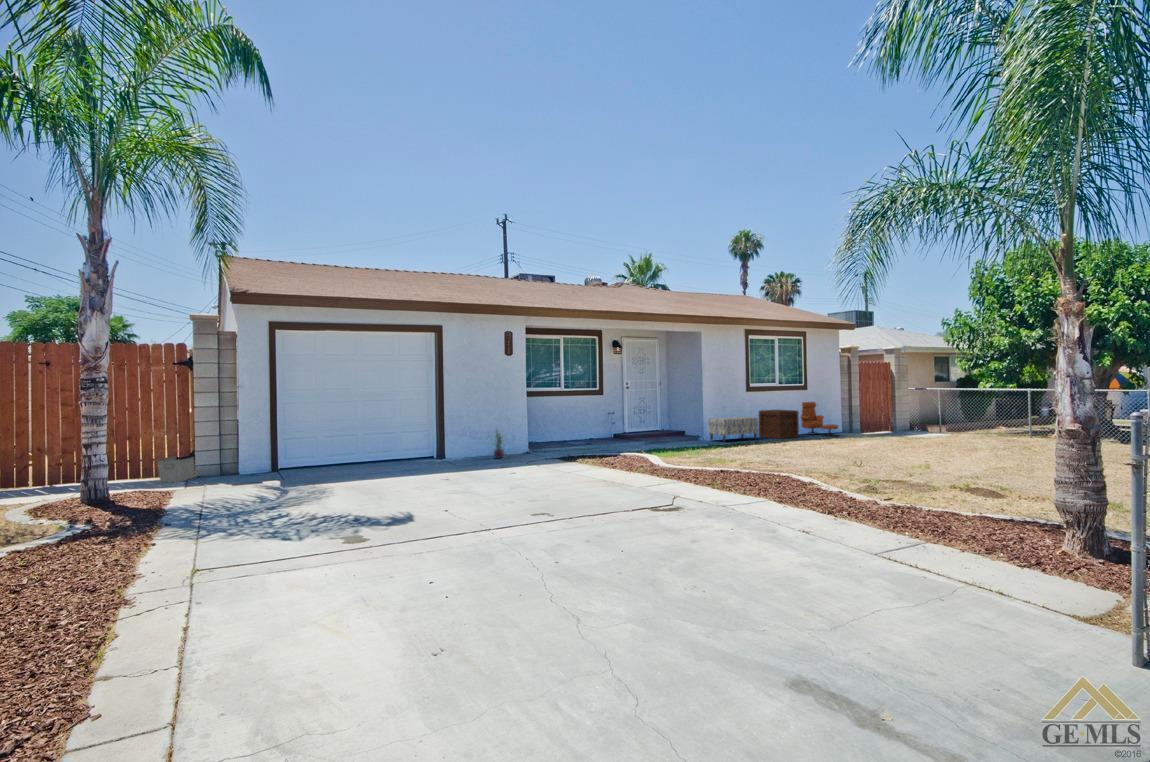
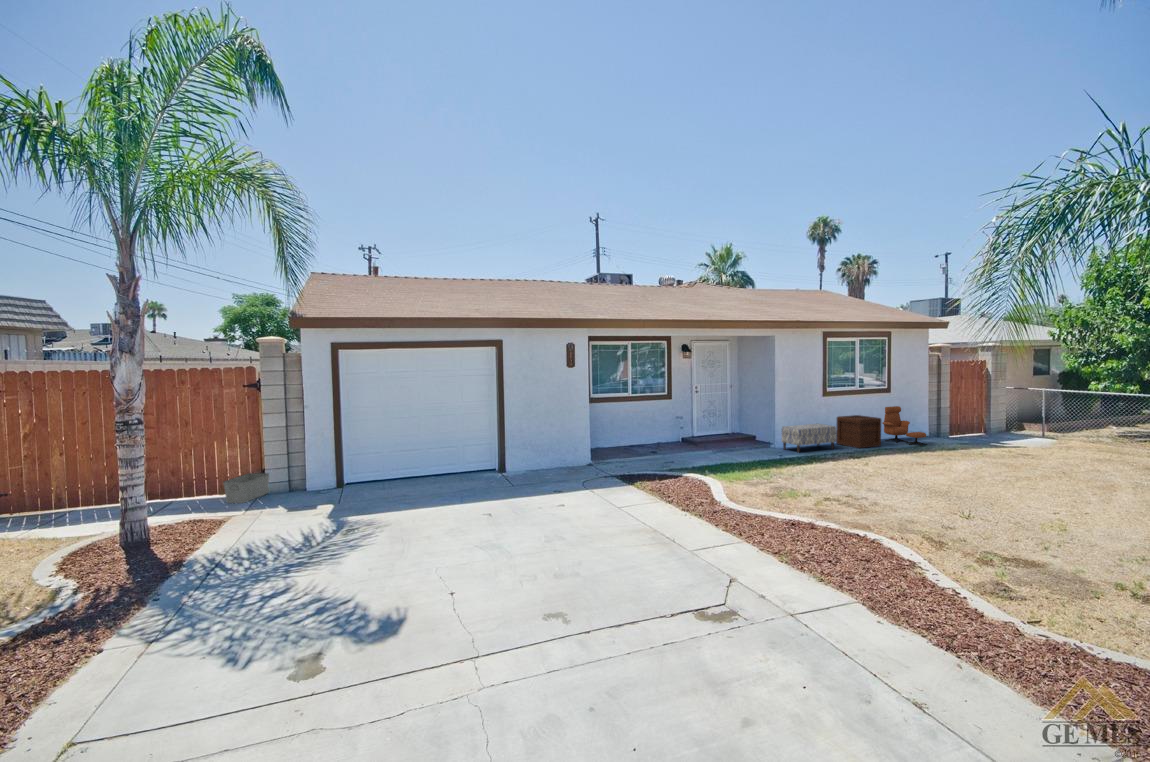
decorative plant: present [492,431,504,458] -> none [543,443,573,474]

